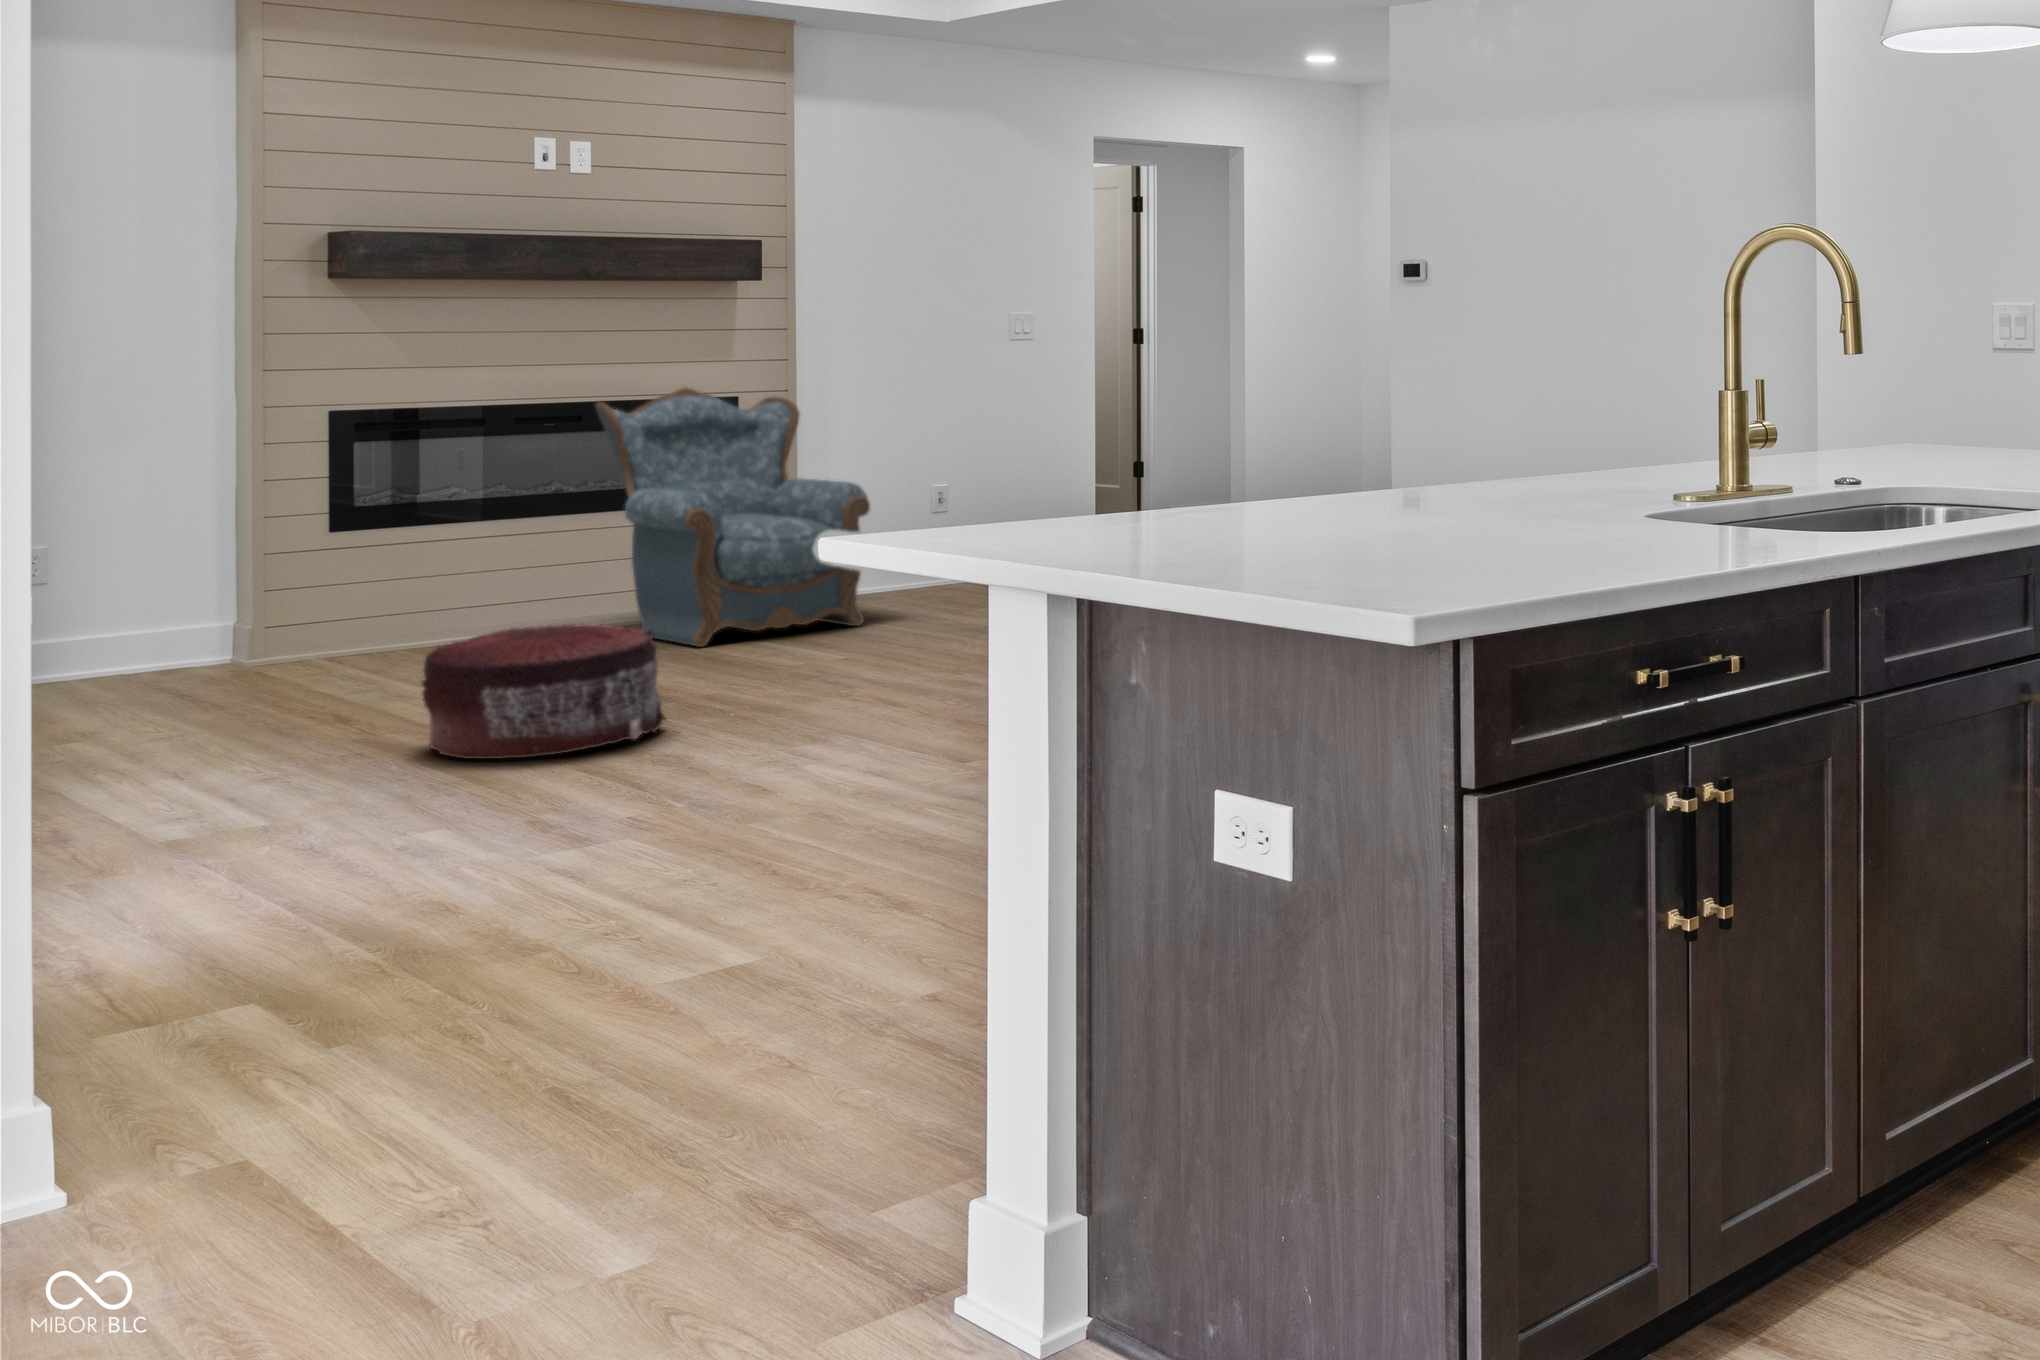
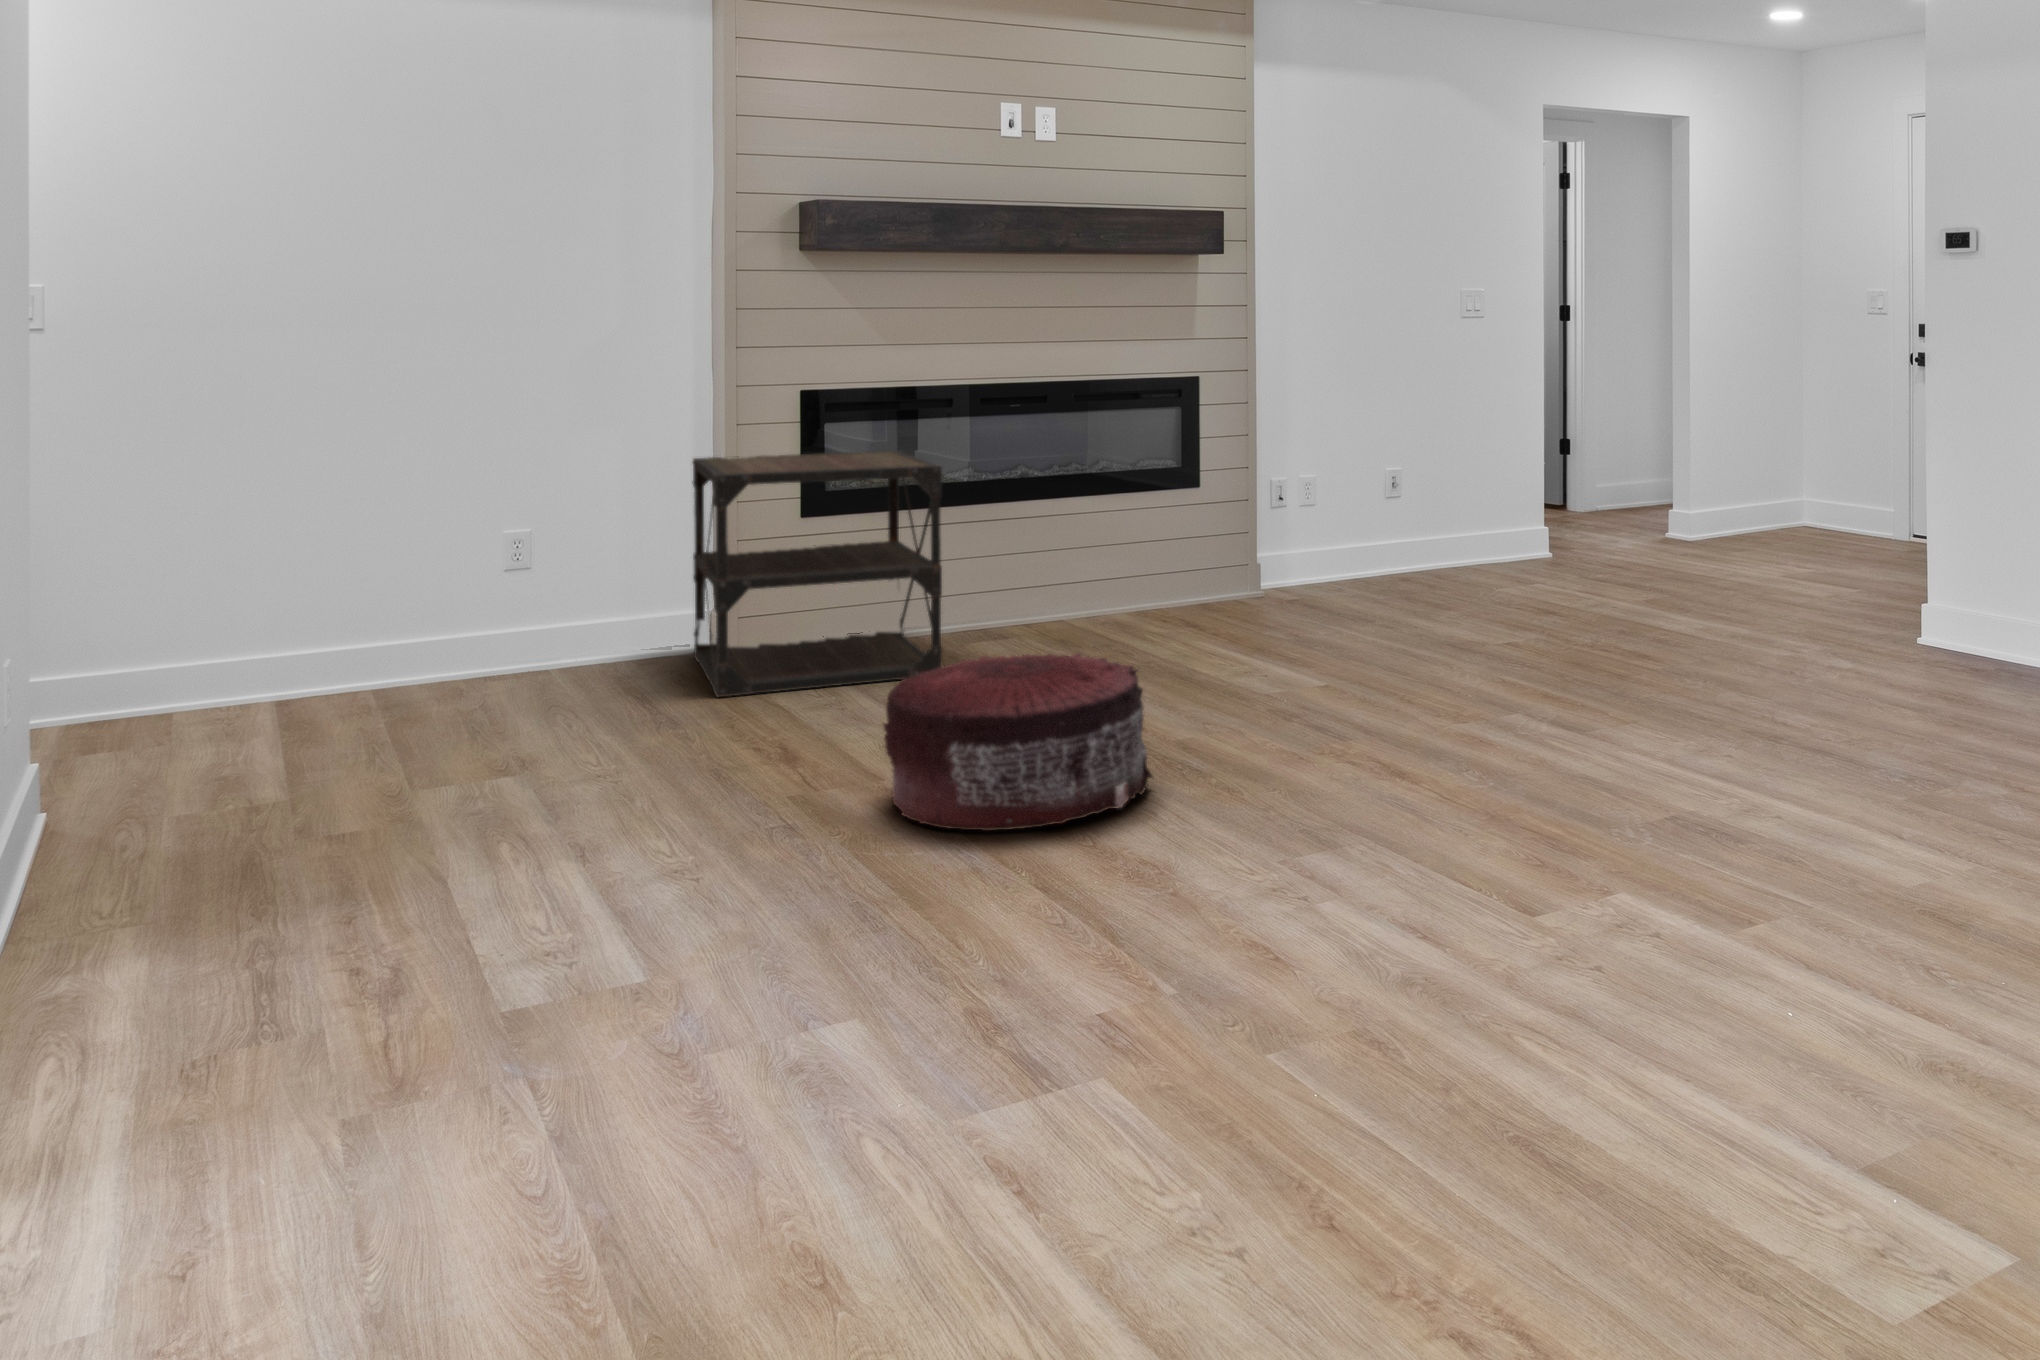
armchair: present [595,388,870,647] -> none [1060,367,1338,653]
side table: none [210,469,474,695] -> present [692,451,942,697]

